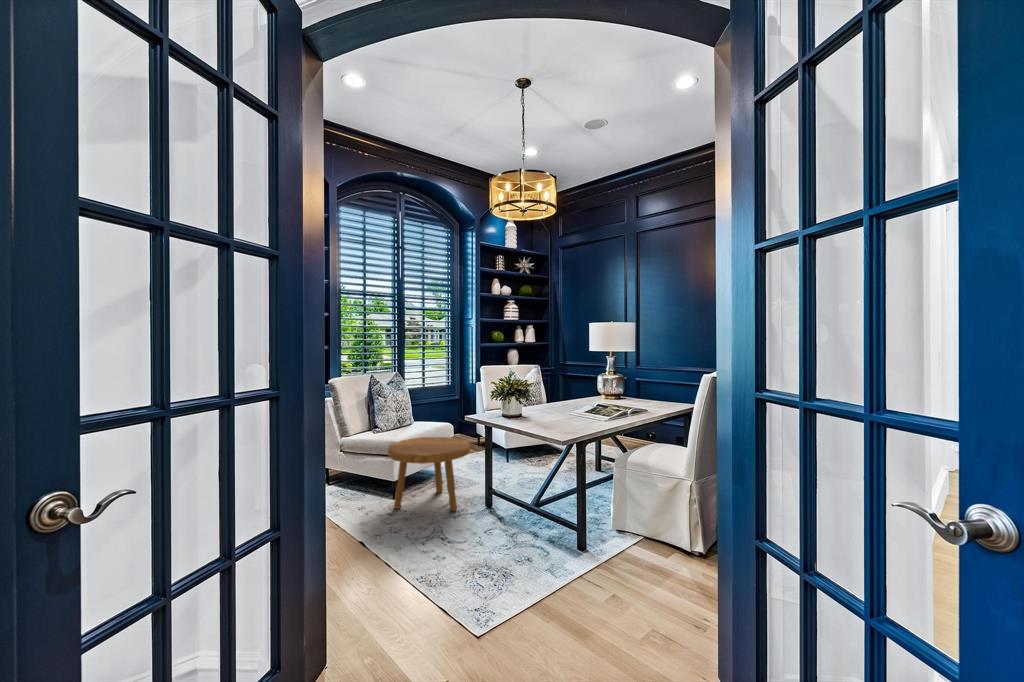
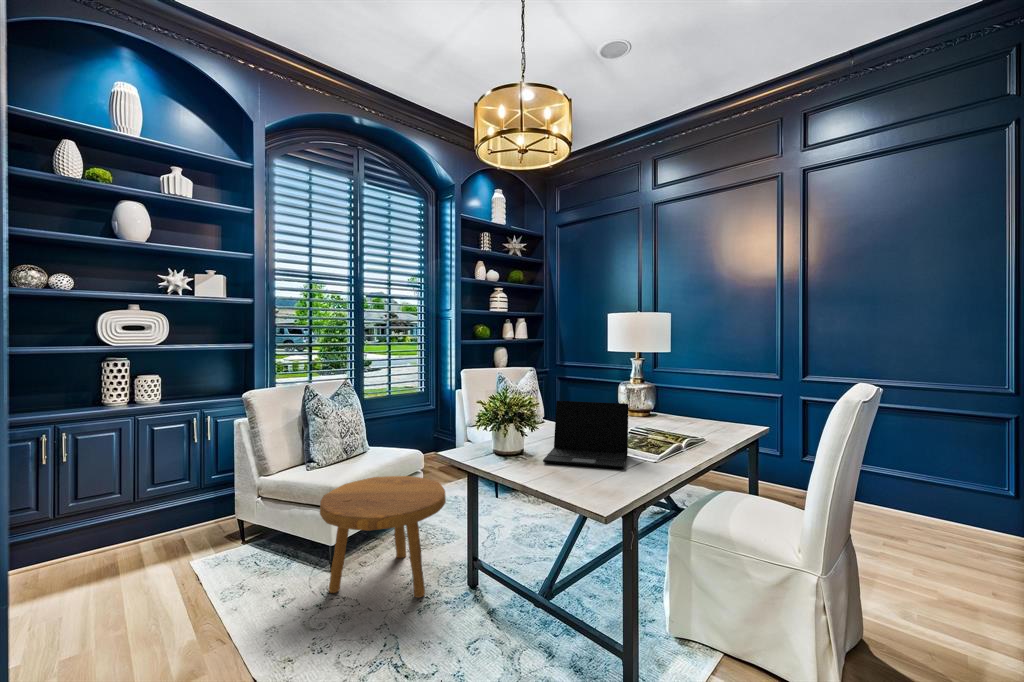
laptop: none [534,383,593,424] -> present [543,401,629,469]

